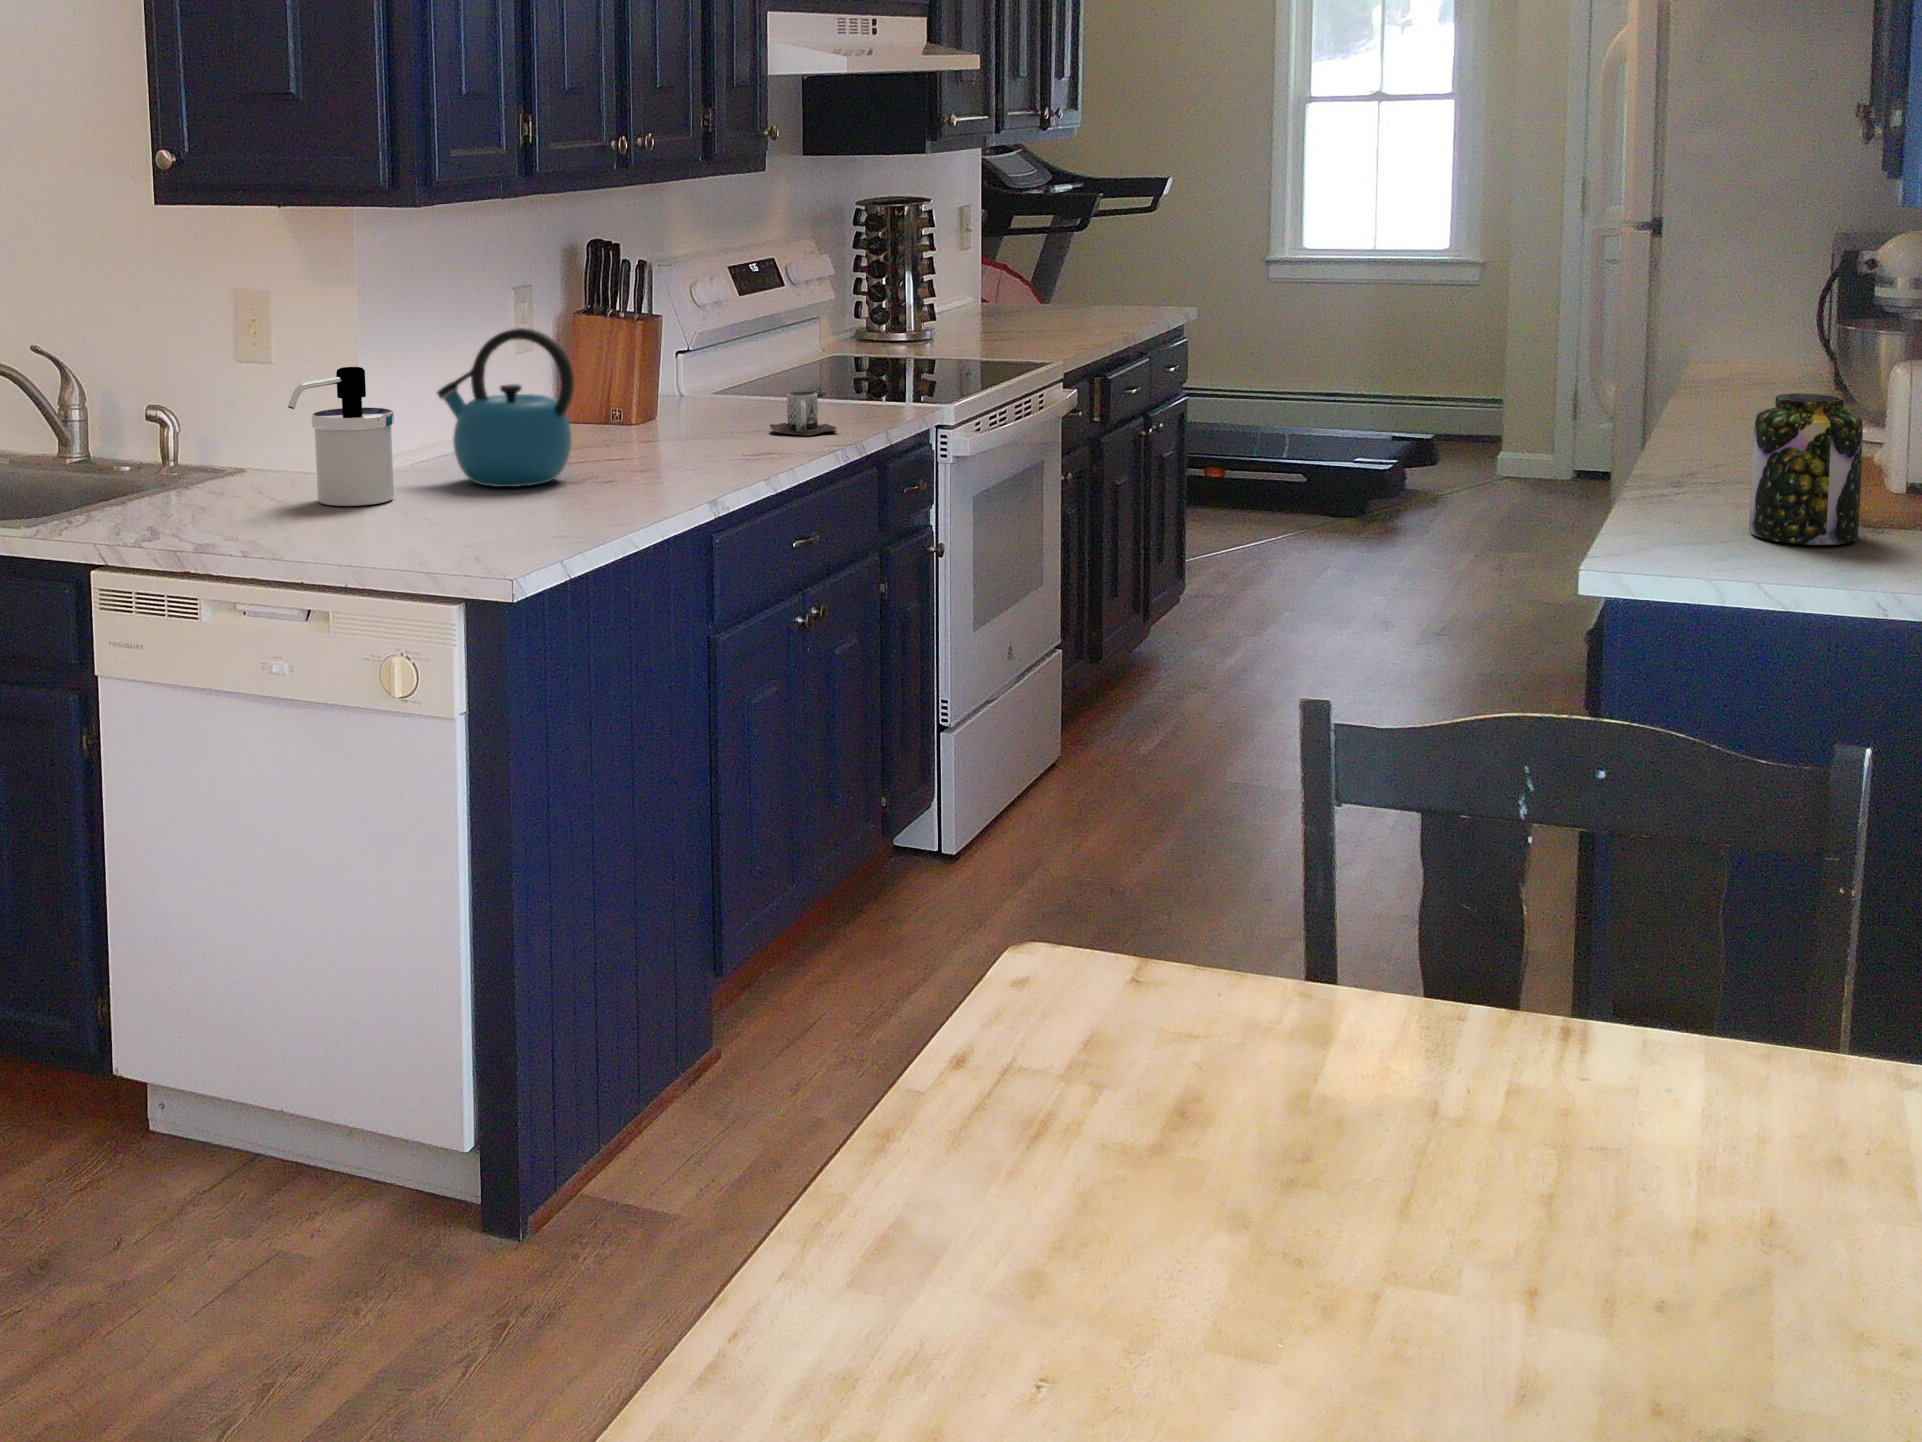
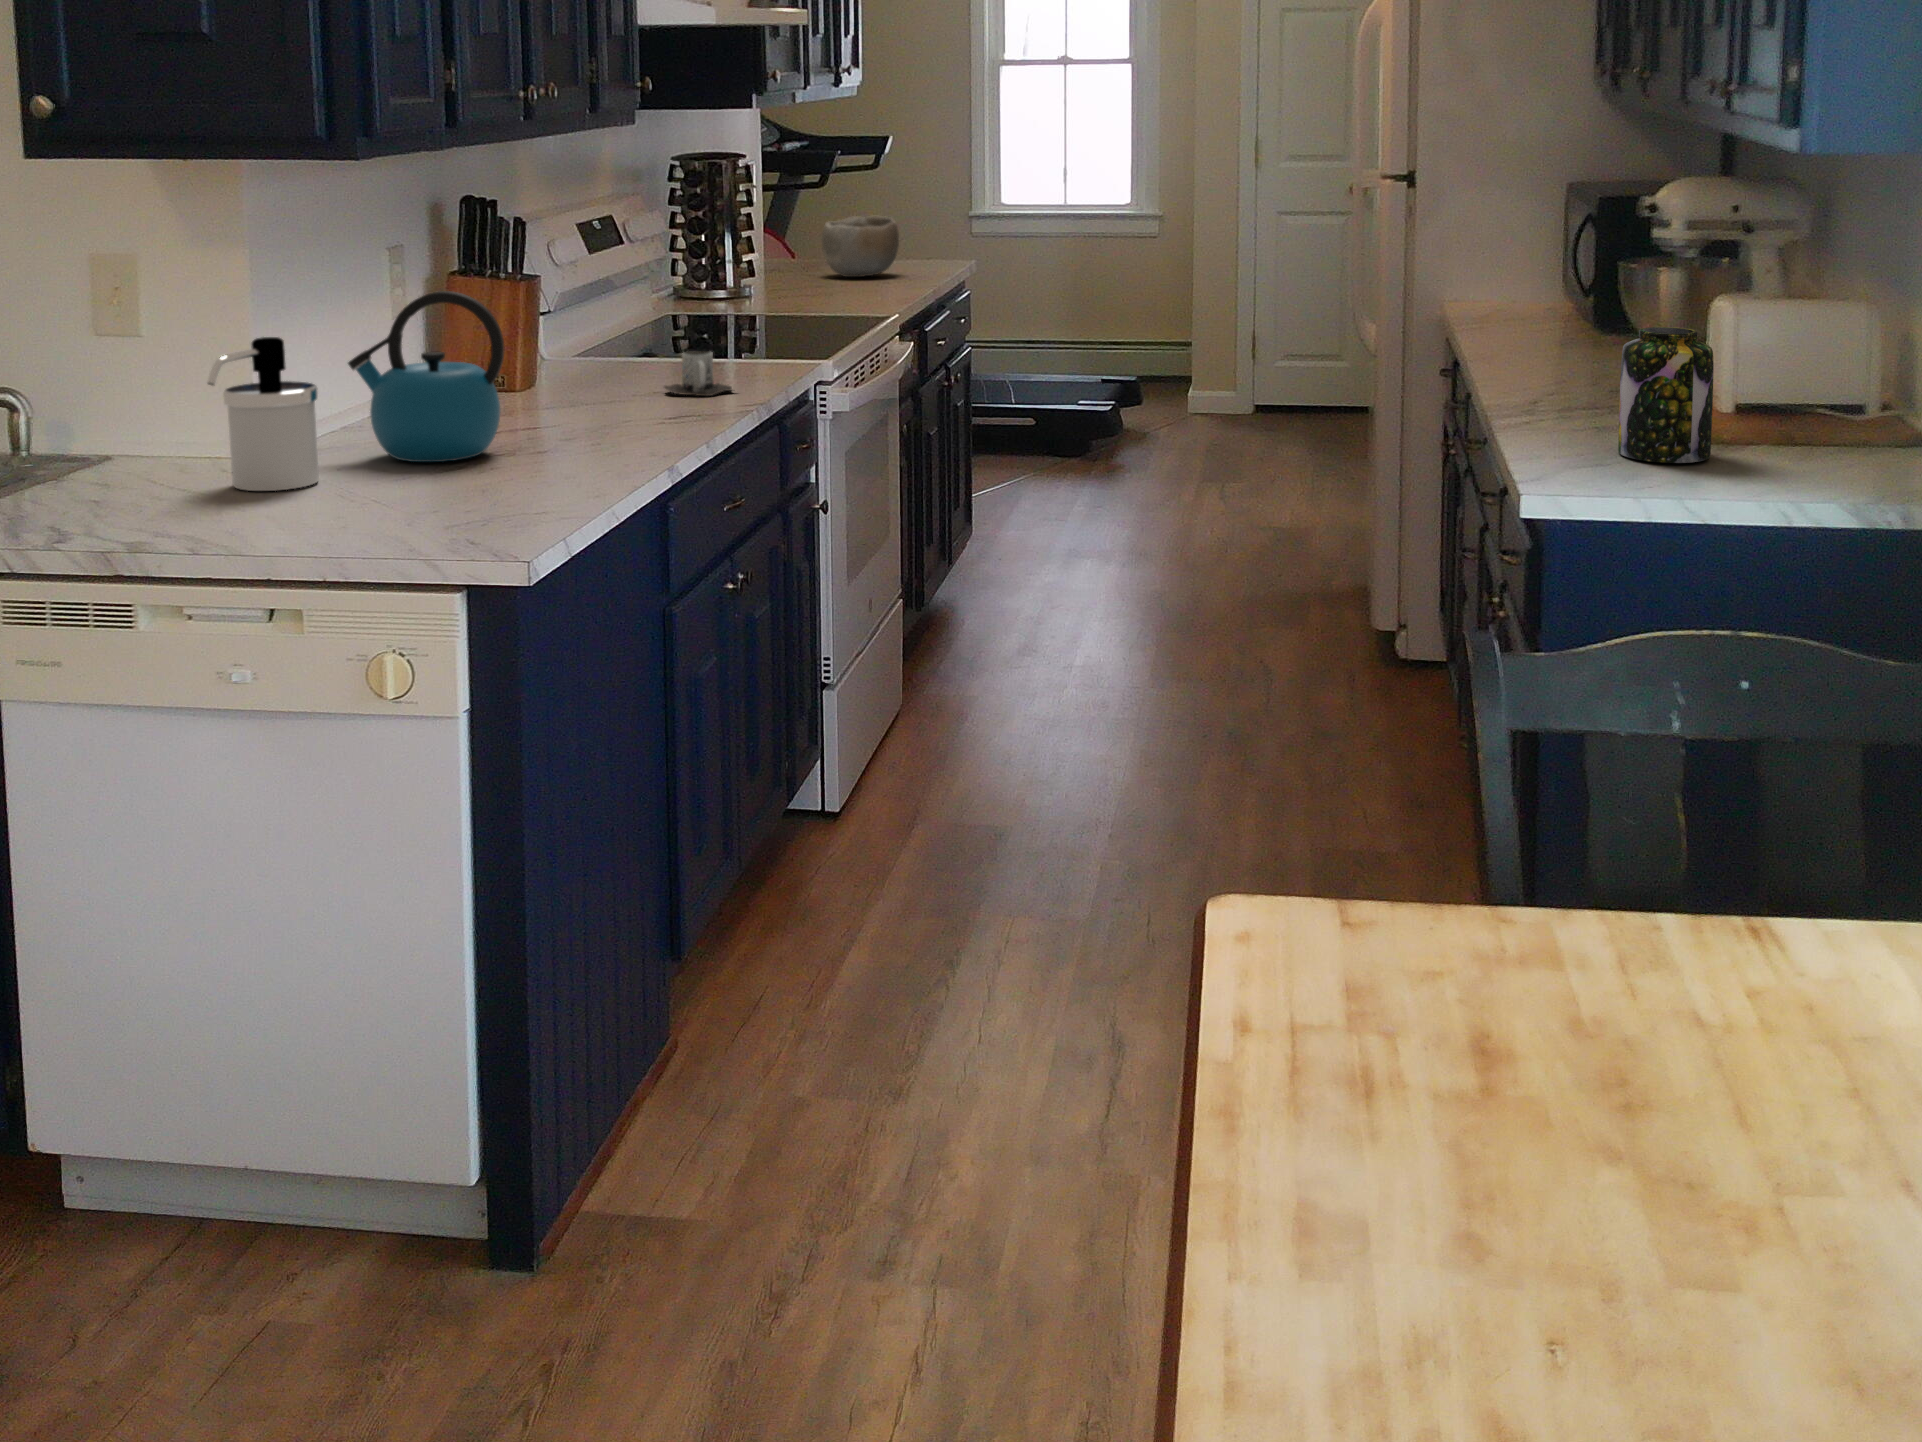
bowl: none [1030,261,1110,323] -> present [822,215,899,277]

